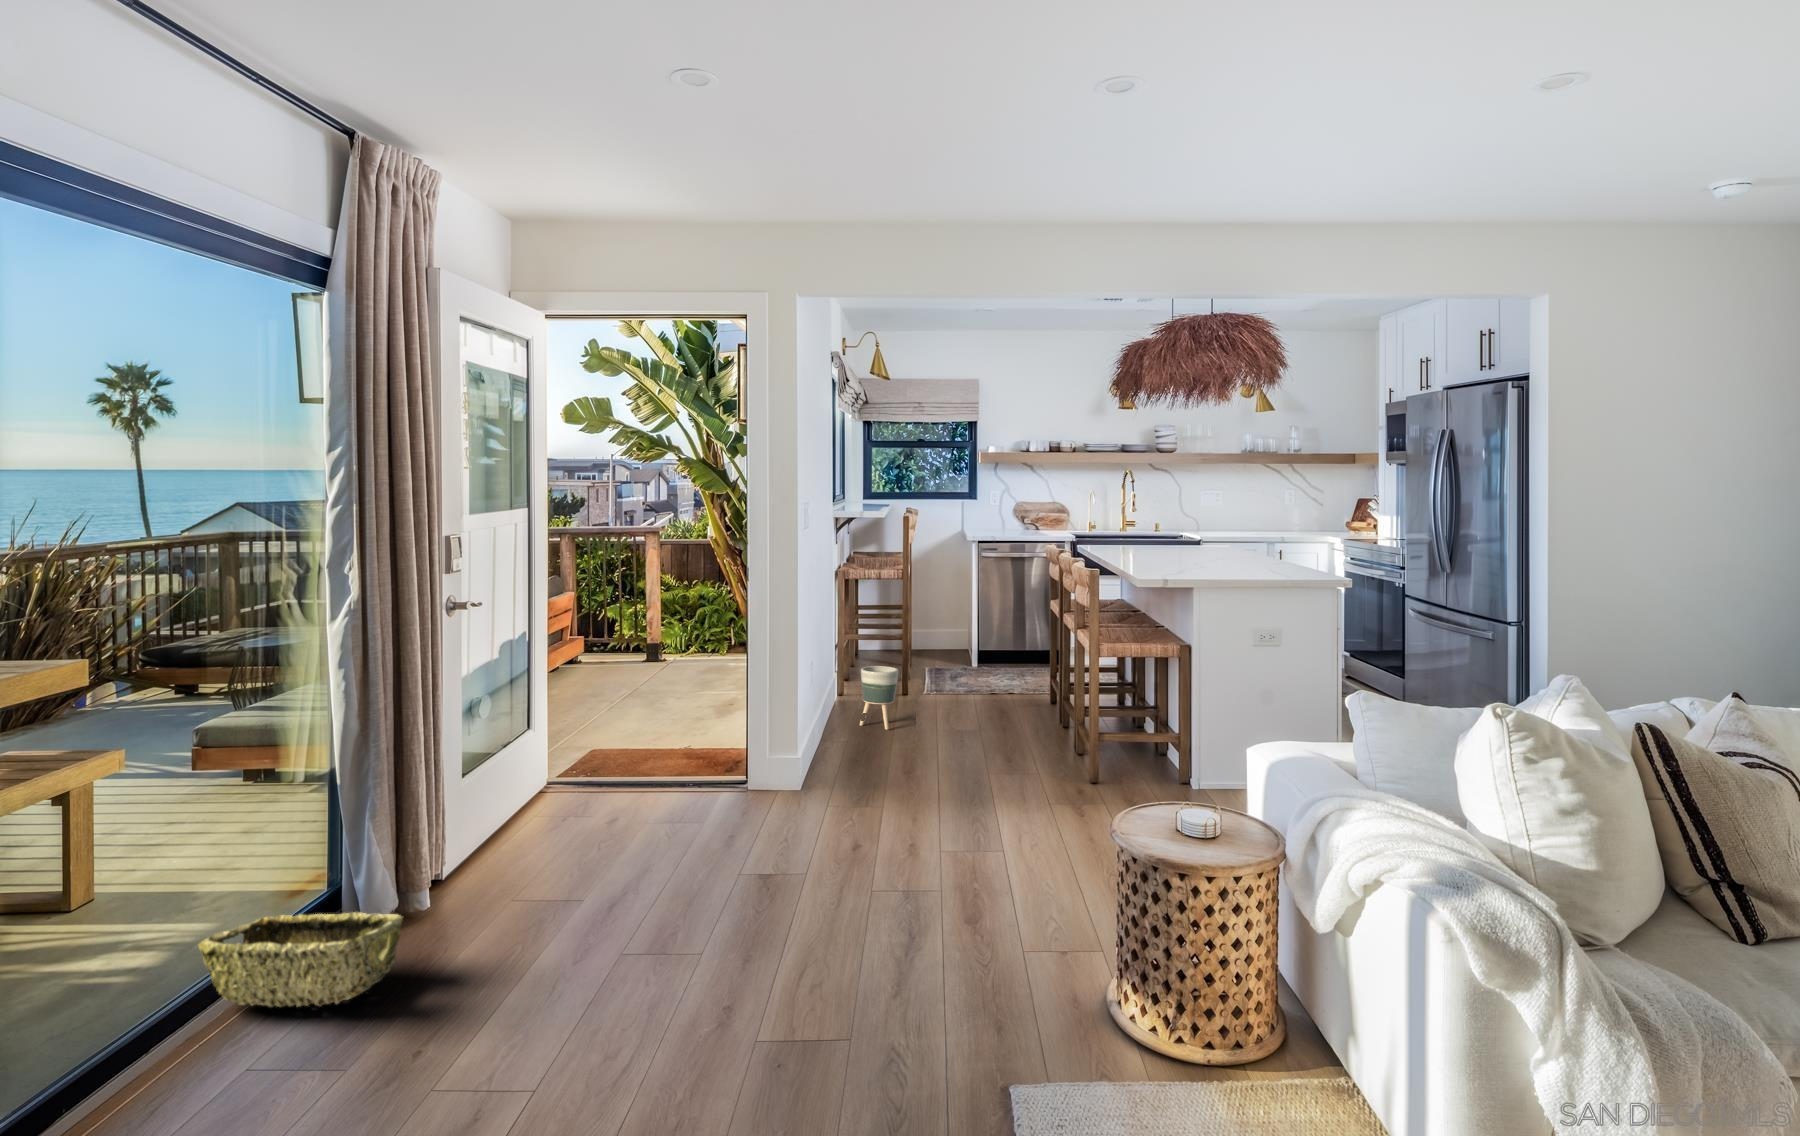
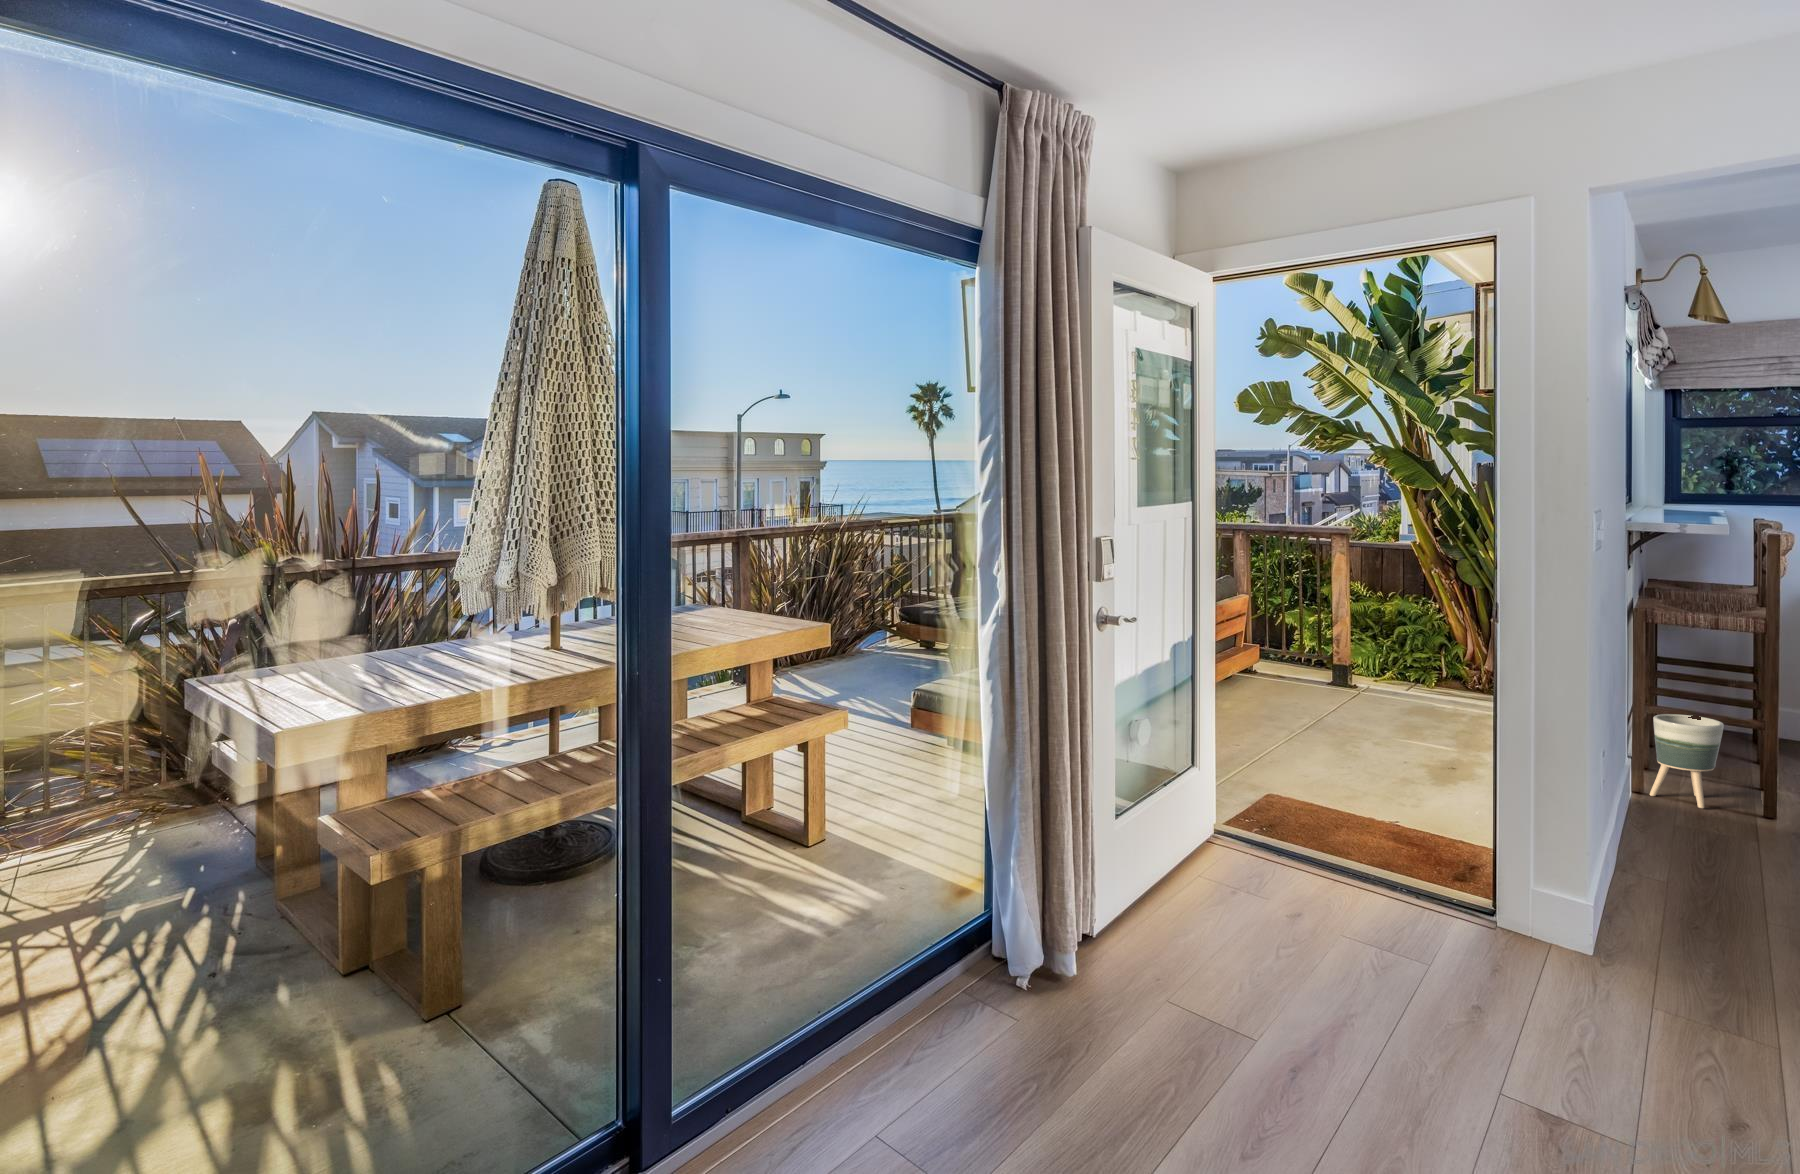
woven basket: present [199,912,403,1007] -> none [844,948,1039,1082]

